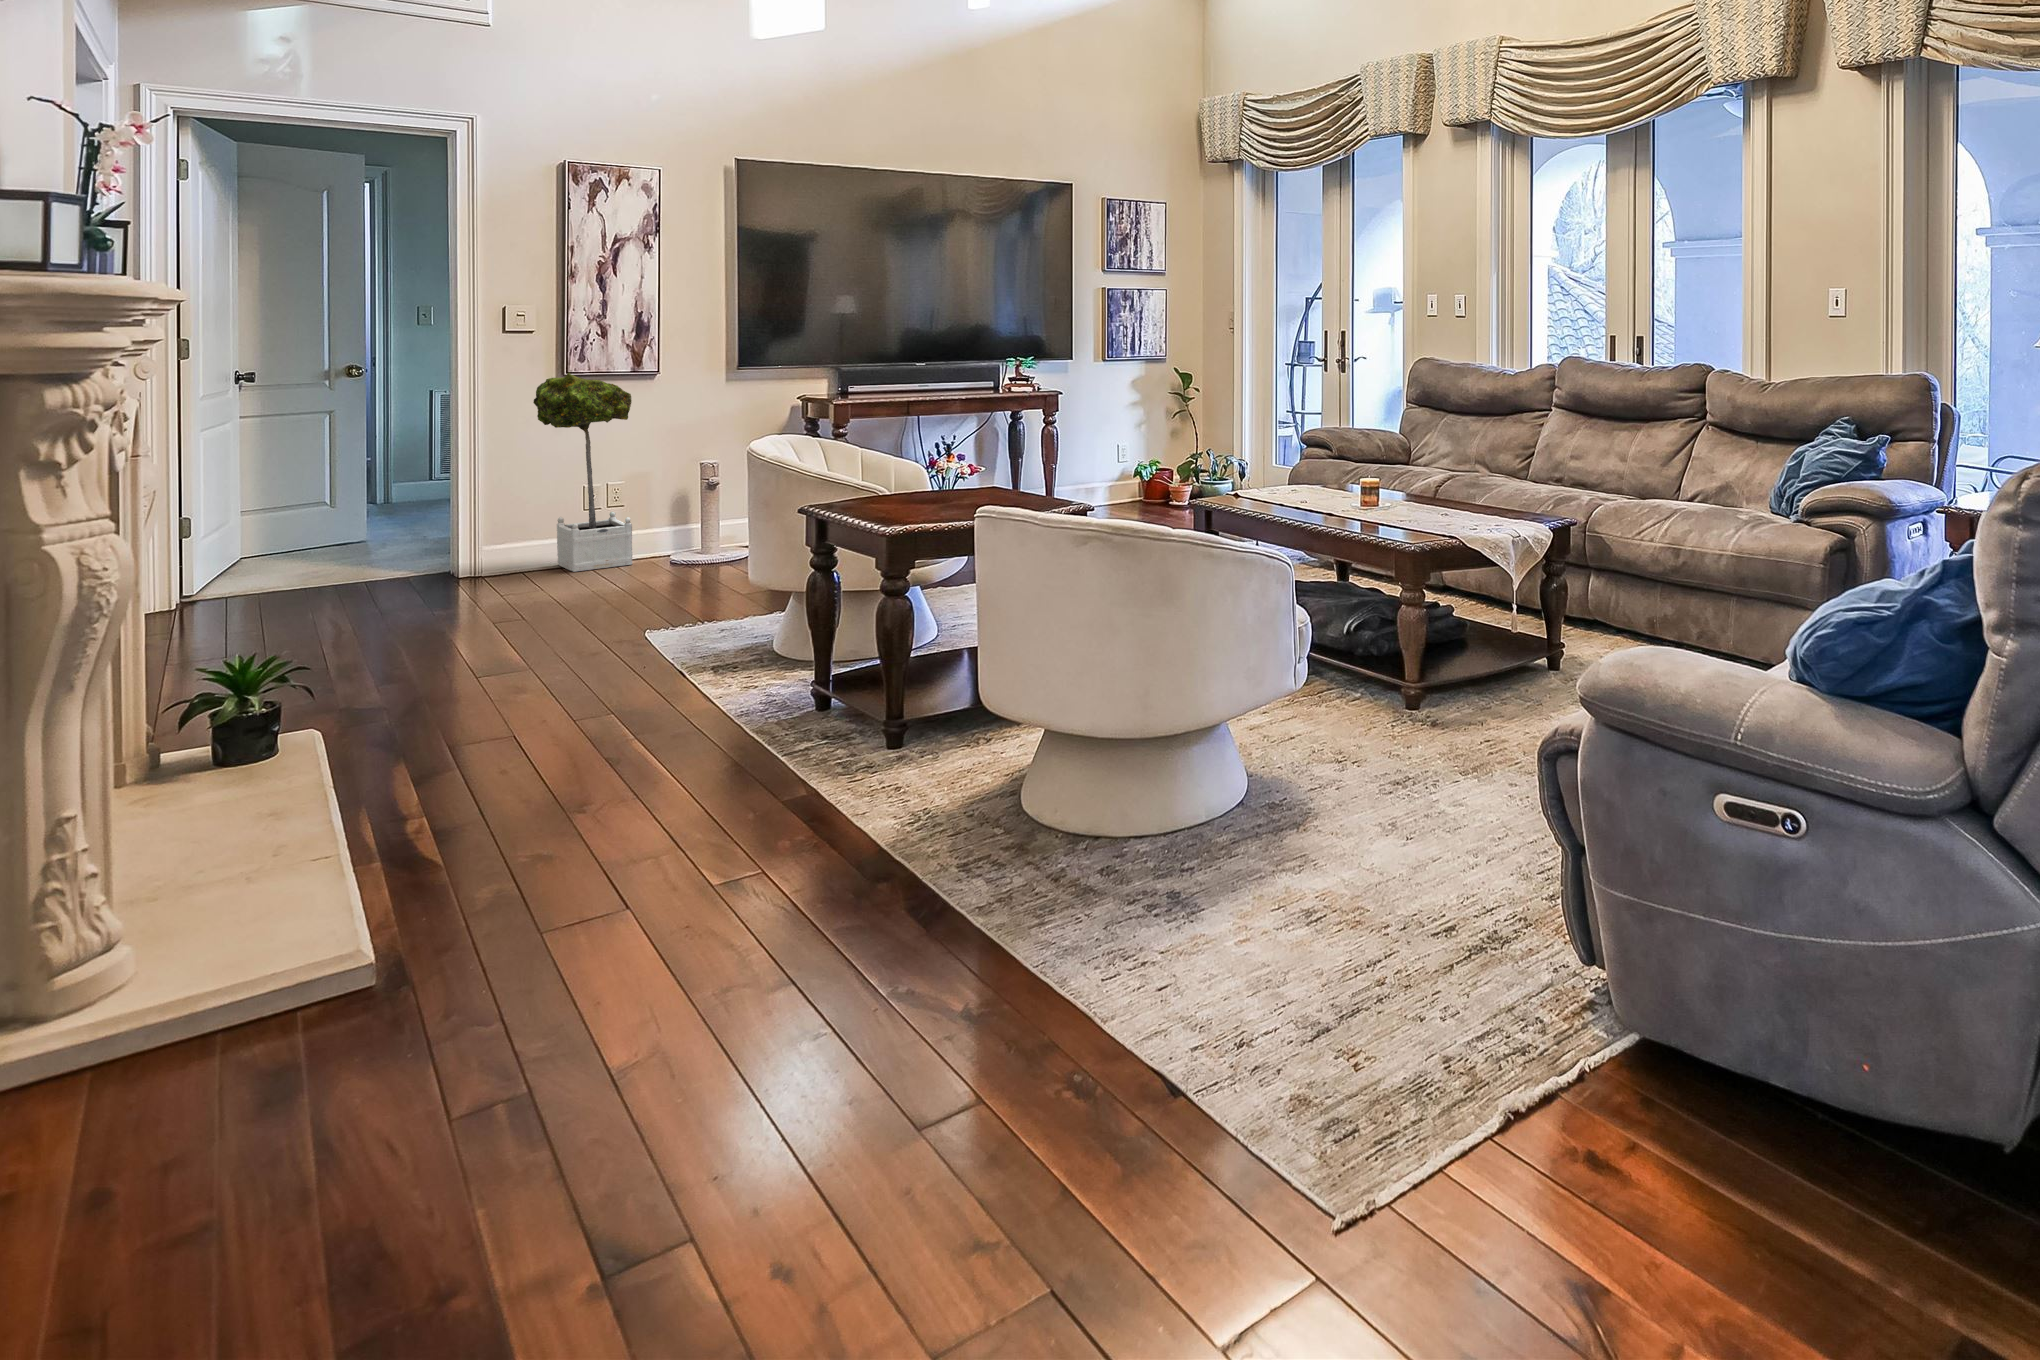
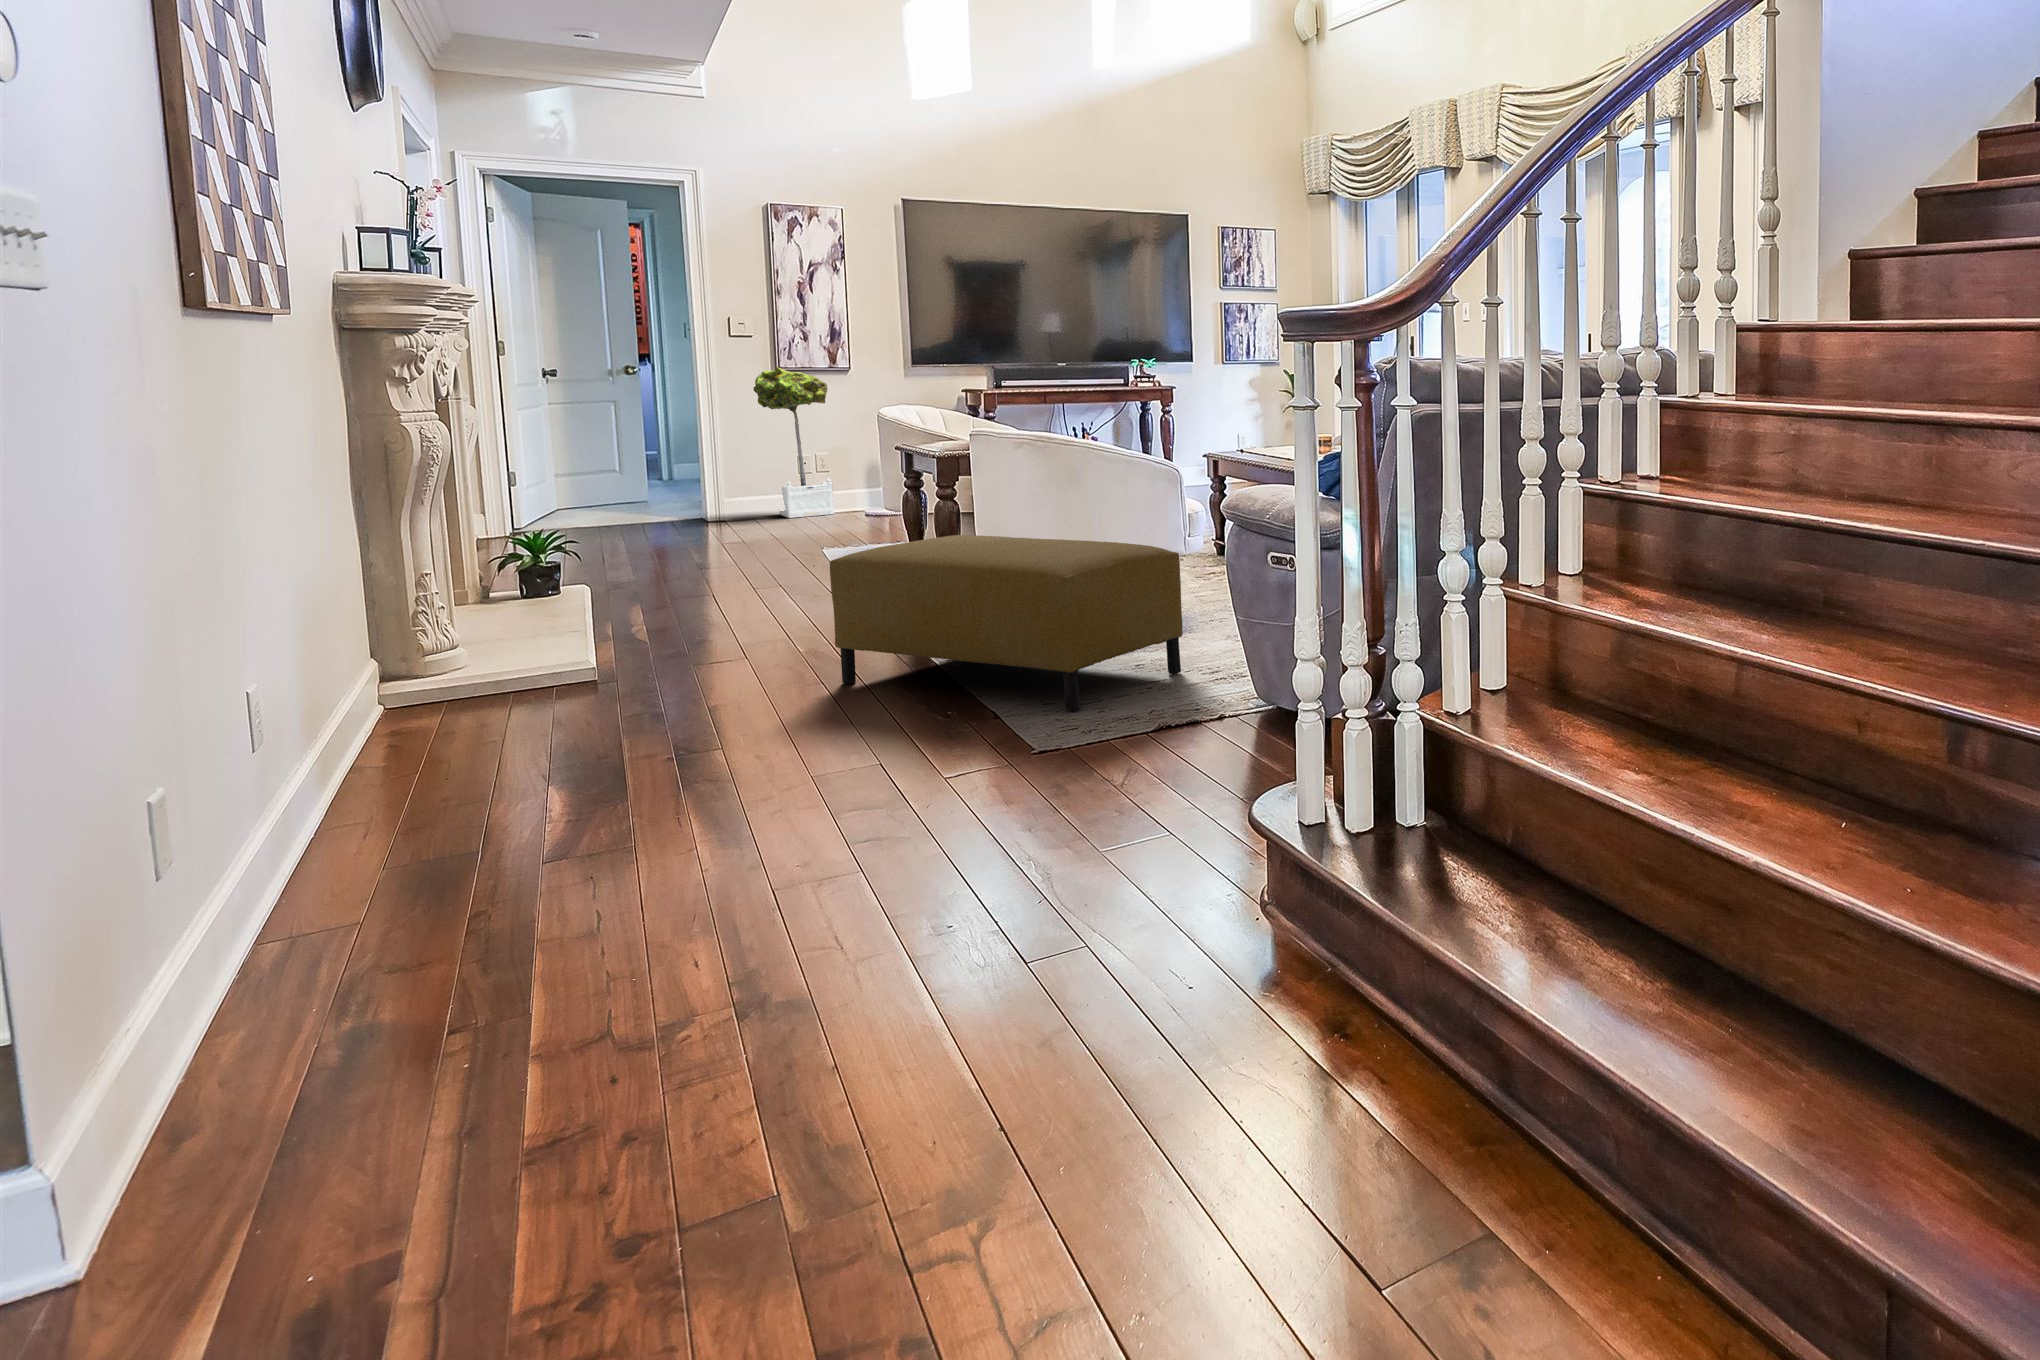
ottoman: none [819,702,1404,1083] -> present [830,535,1183,711]

